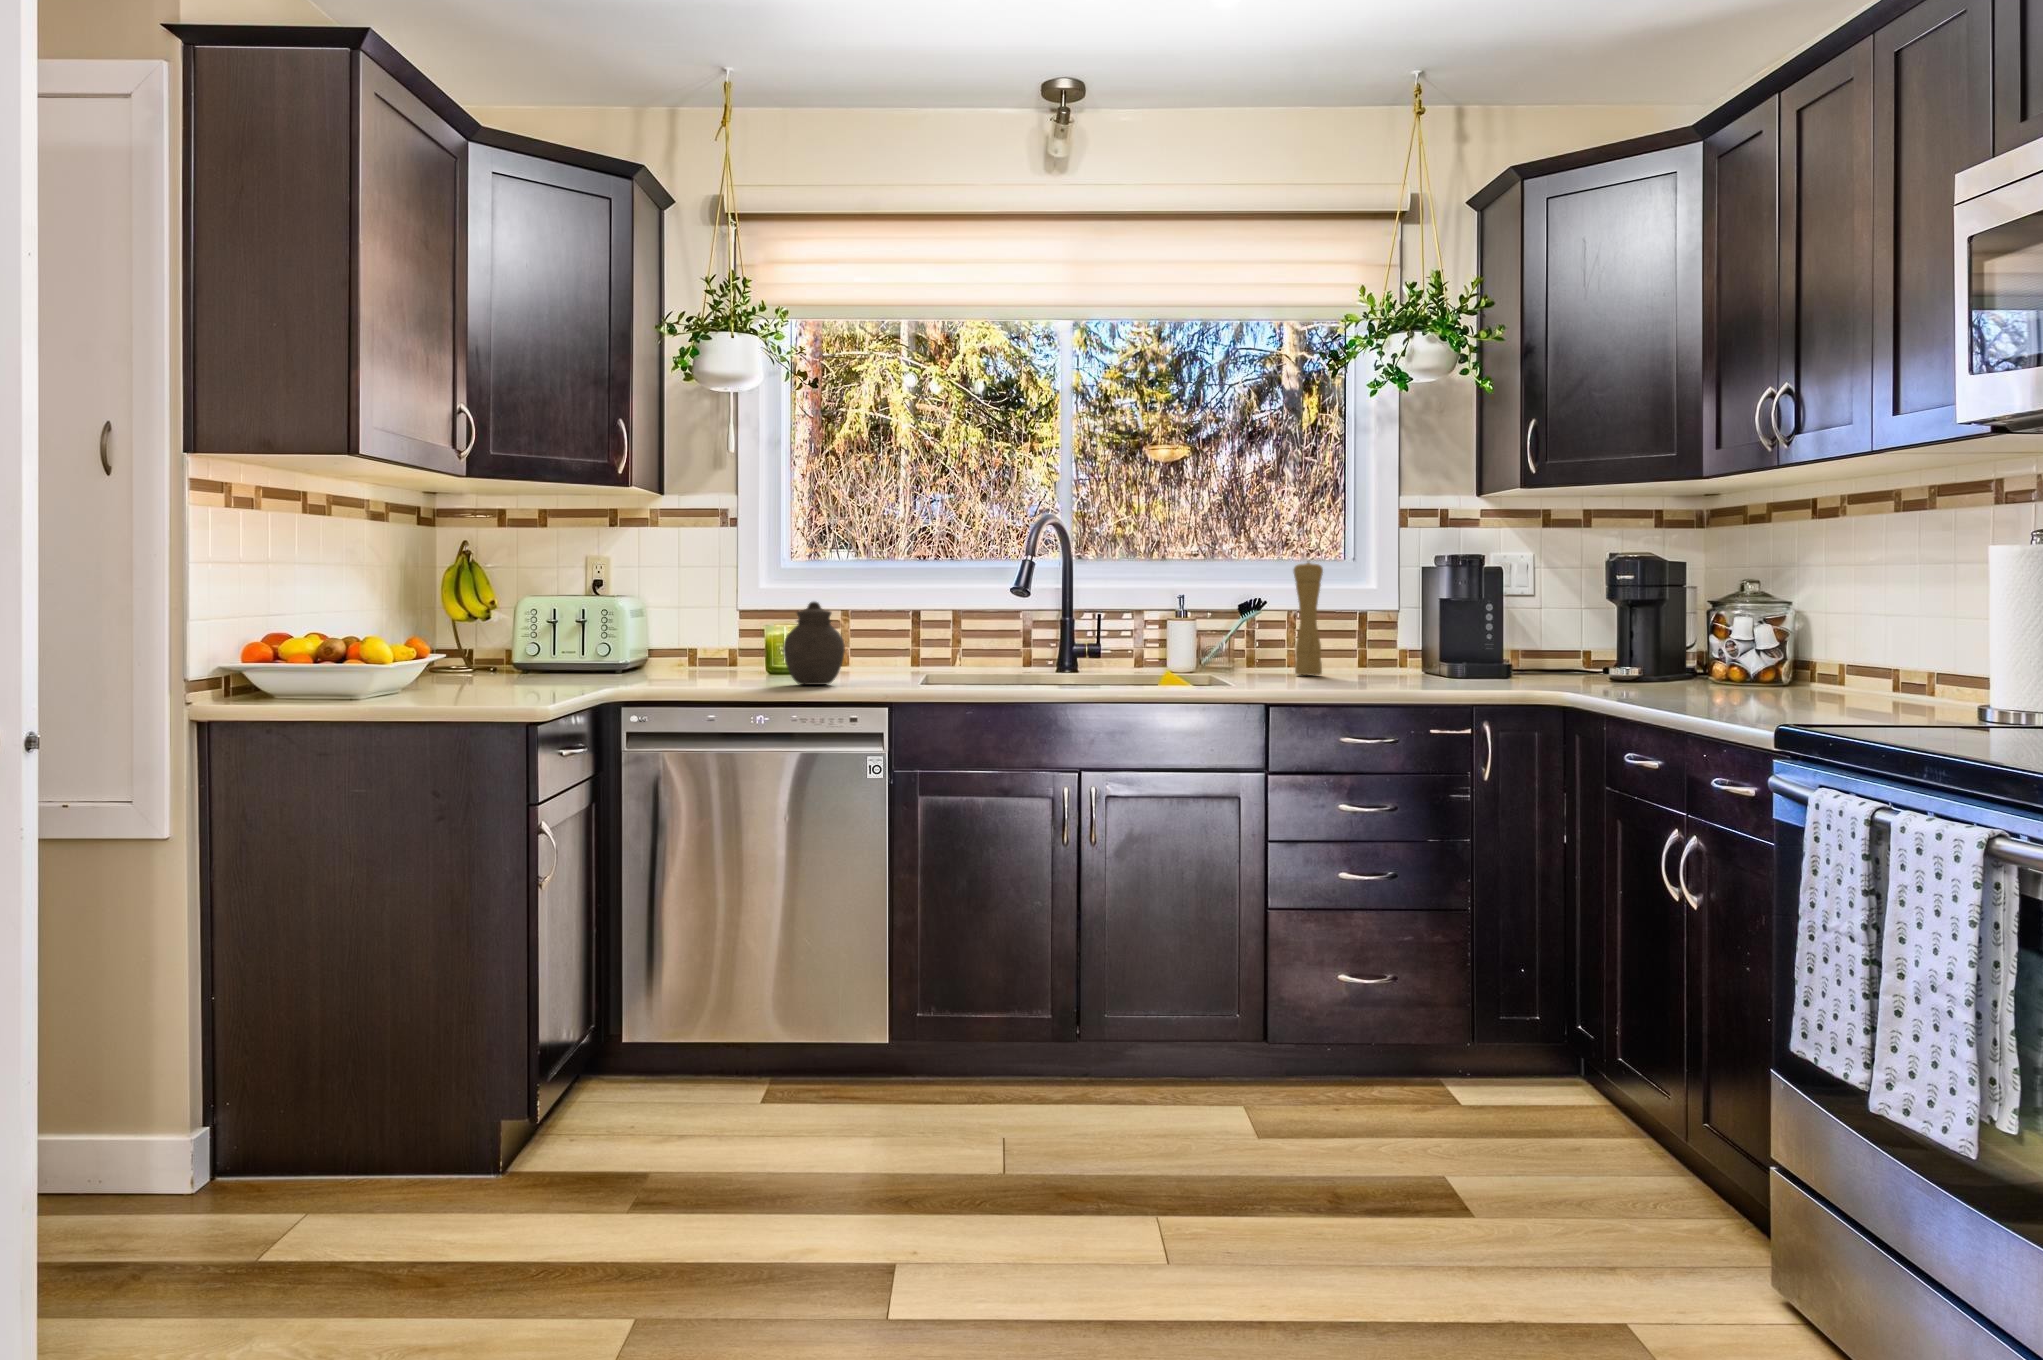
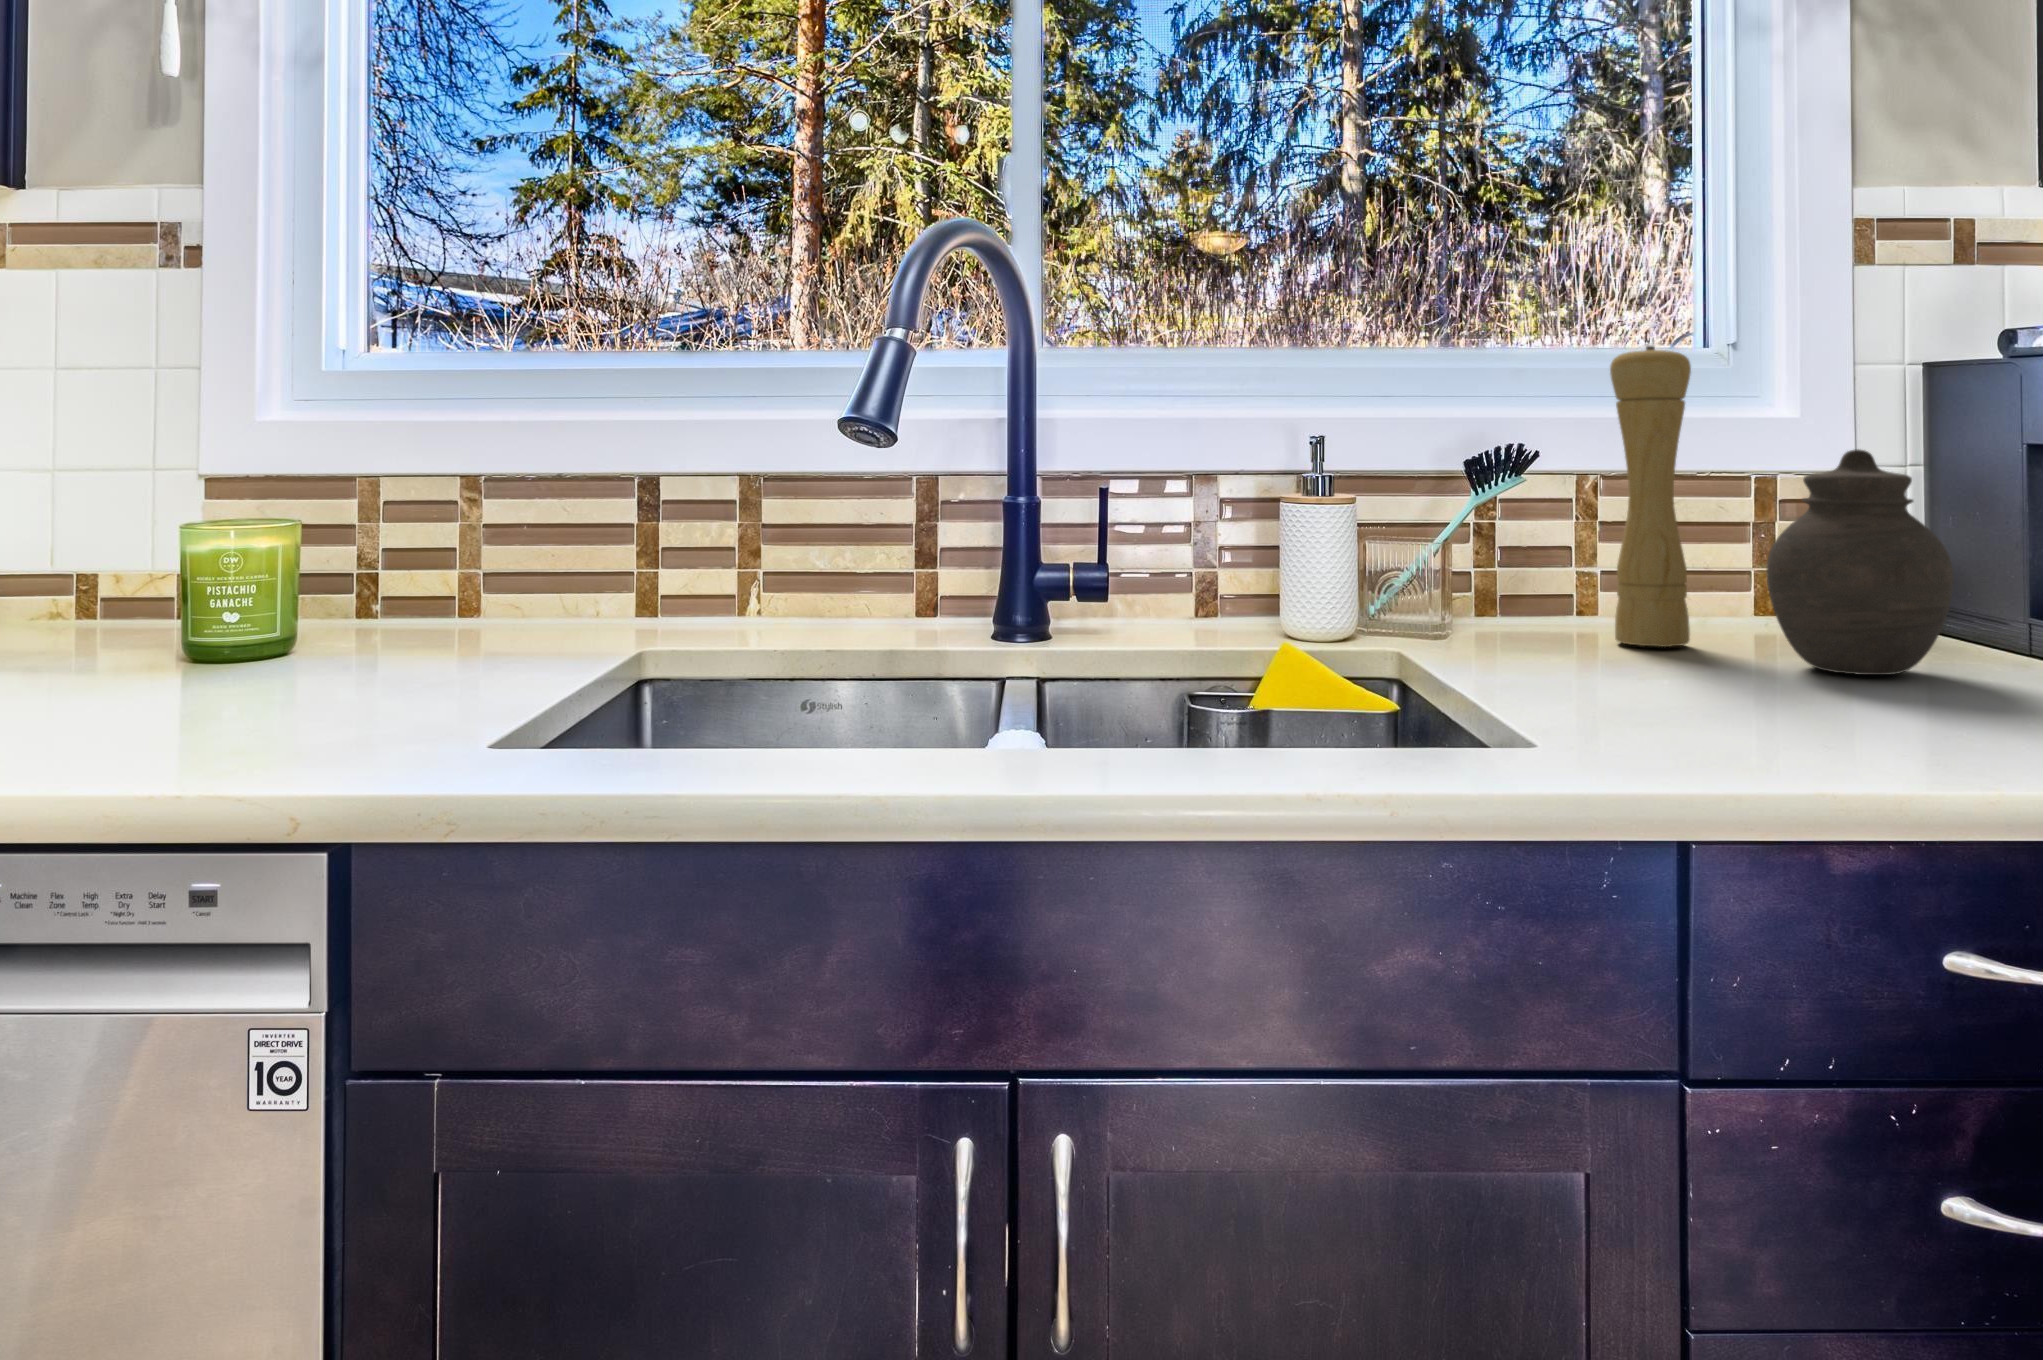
jar: present [783,602,845,685] -> present [1766,449,1954,675]

